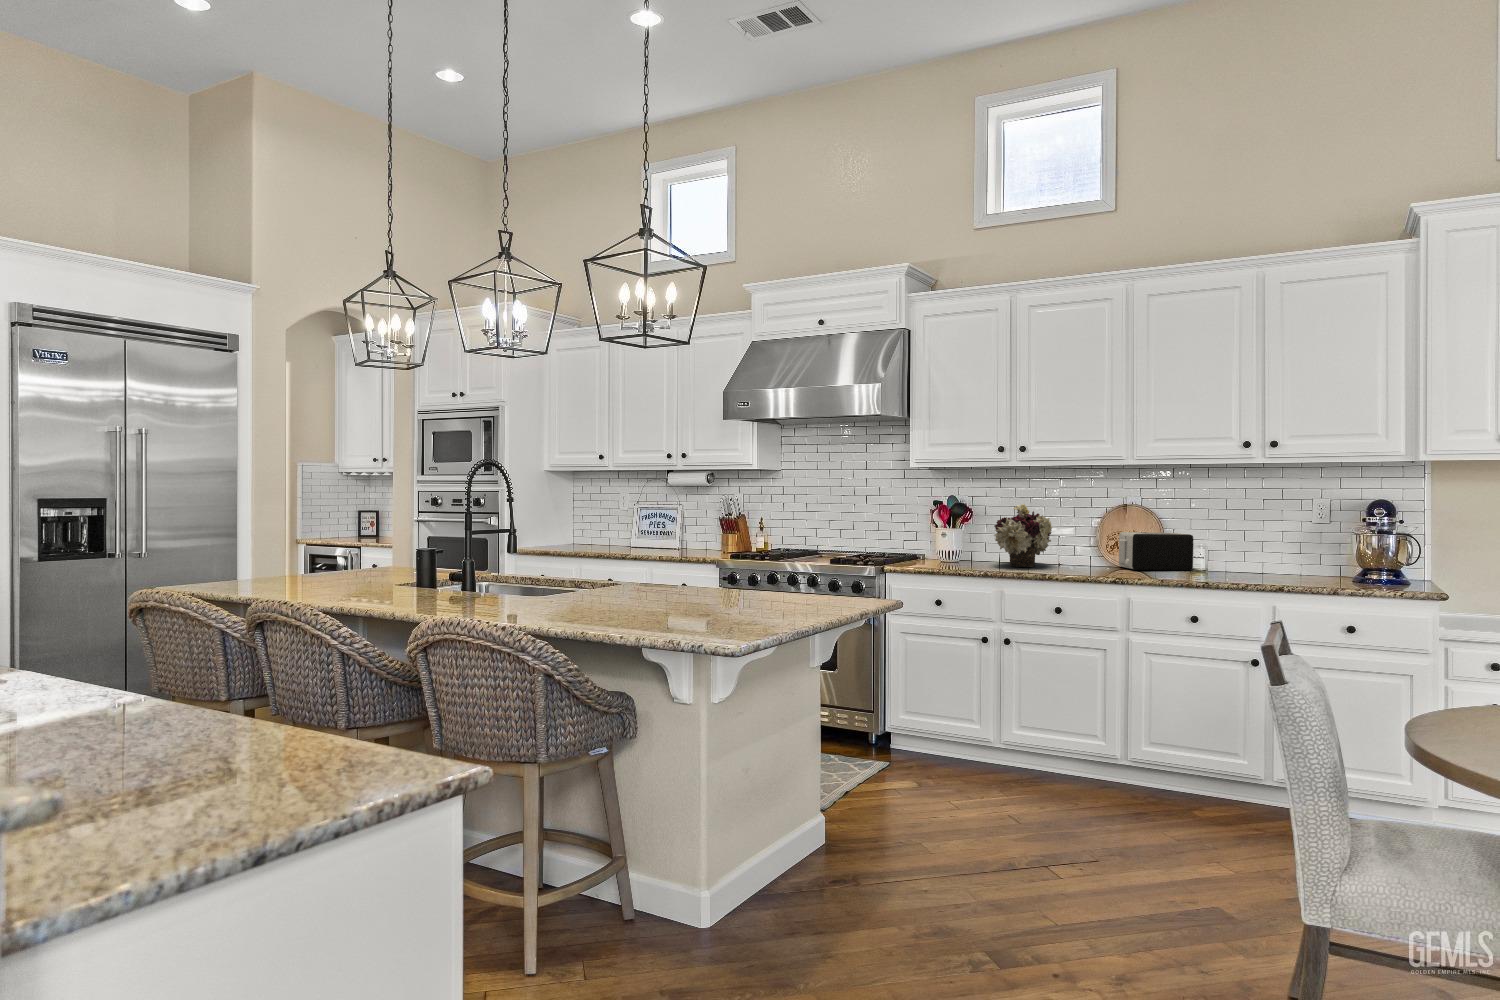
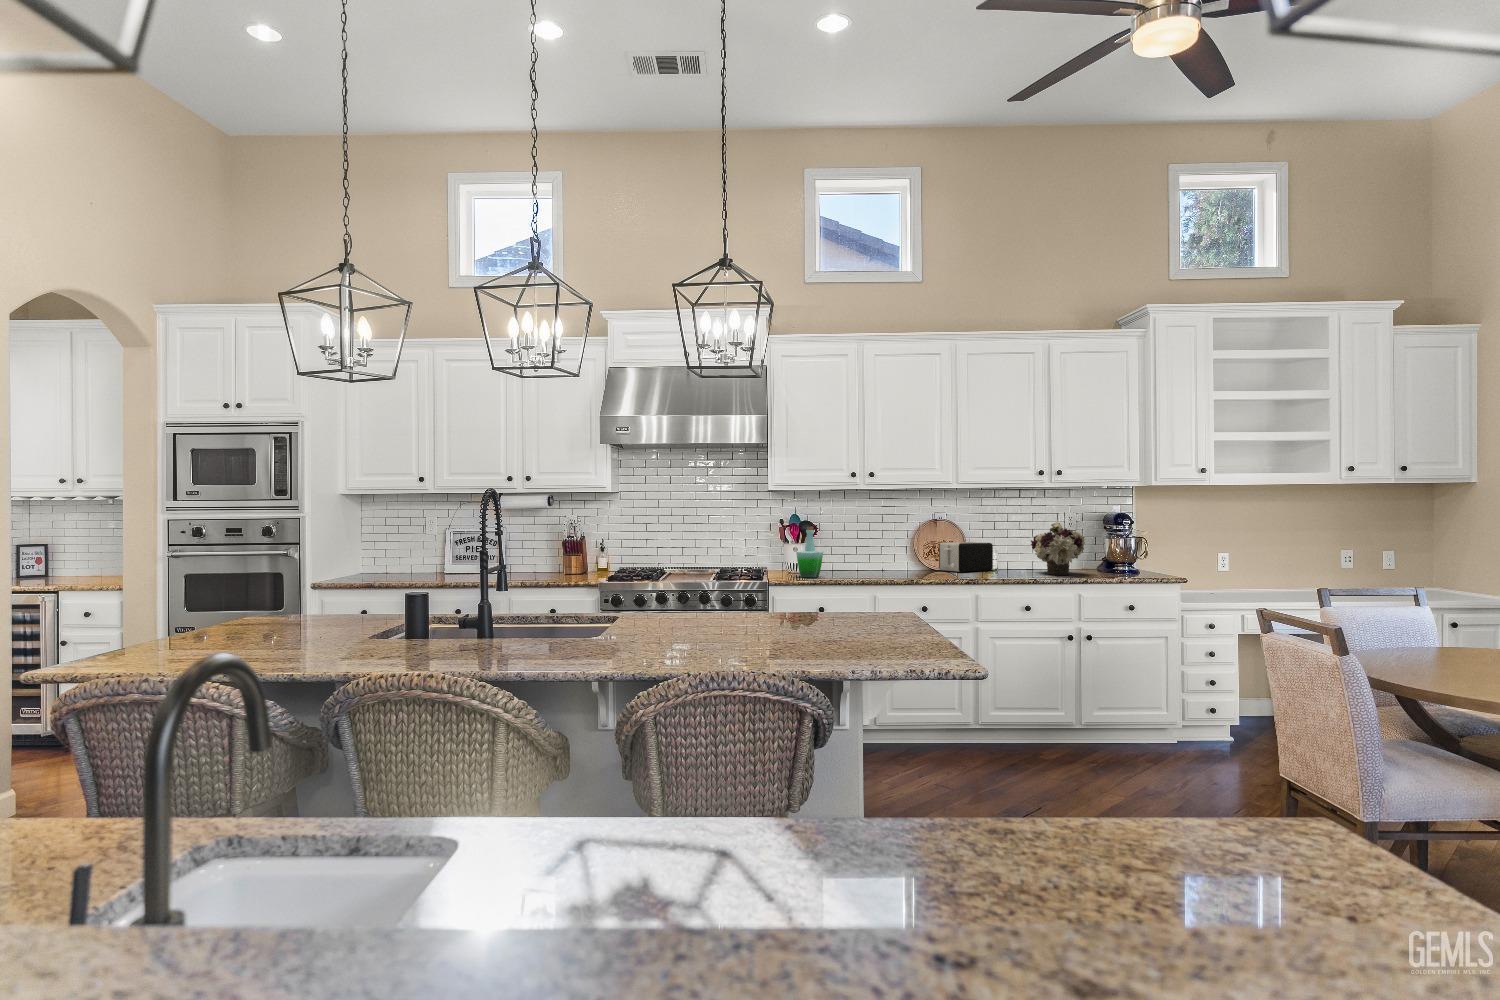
flower arrangement: present [994,504,1052,567] -> present [1031,522,1085,575]
bottle: none [913,509,950,567] -> present [796,527,823,577]

